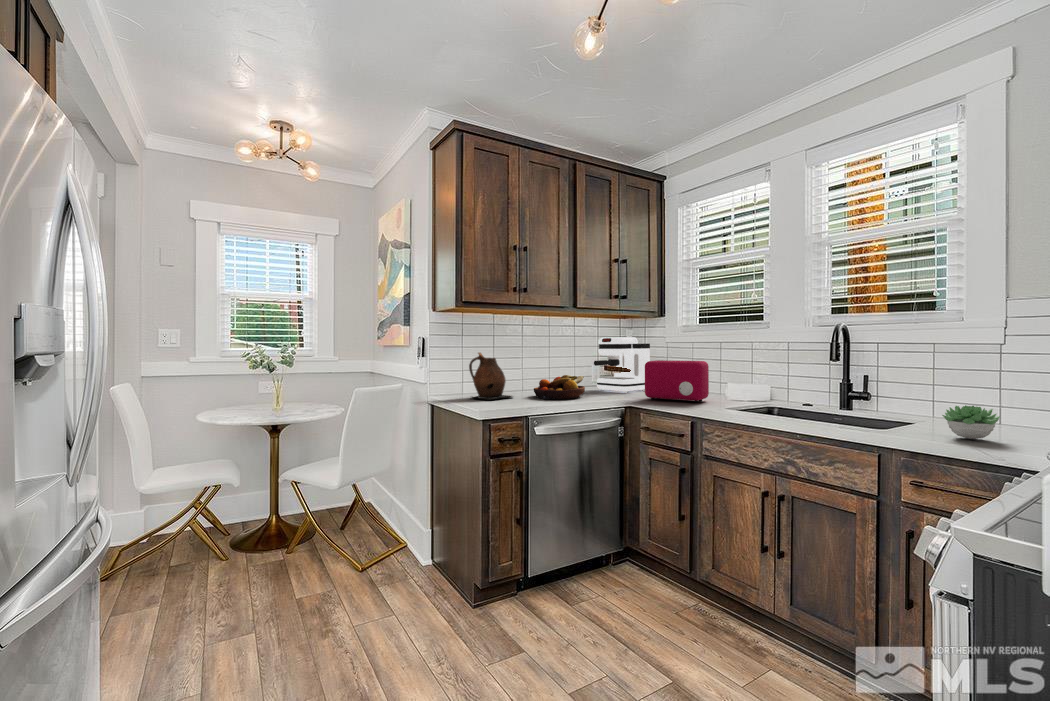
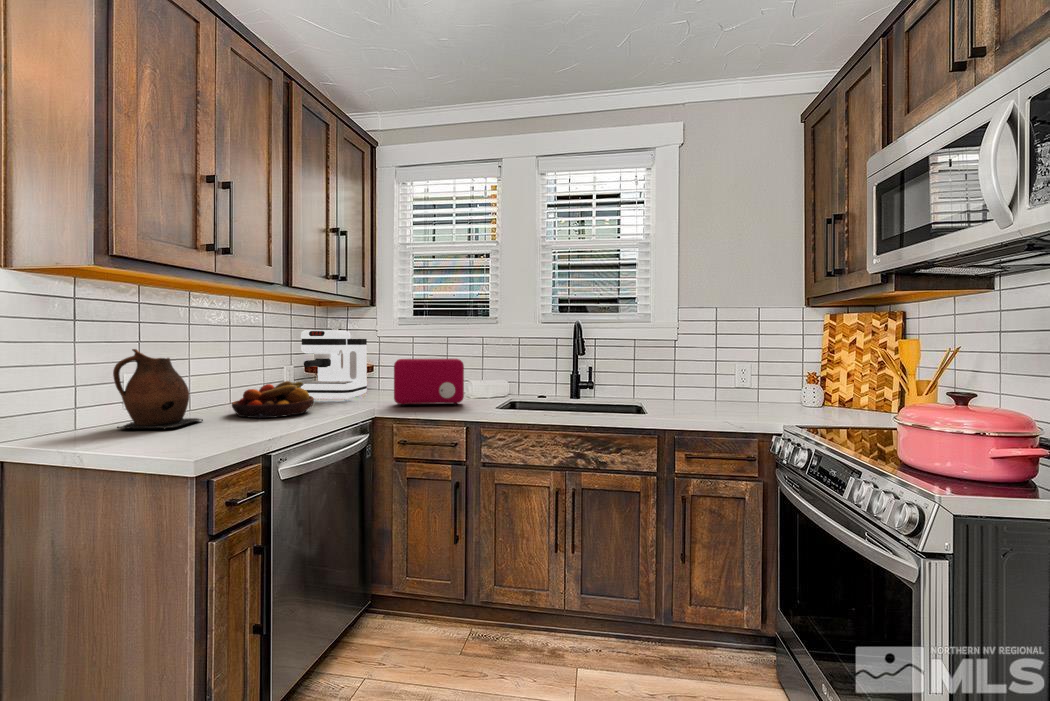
succulent plant: present [942,405,1000,439] -> none [690,389,729,415]

